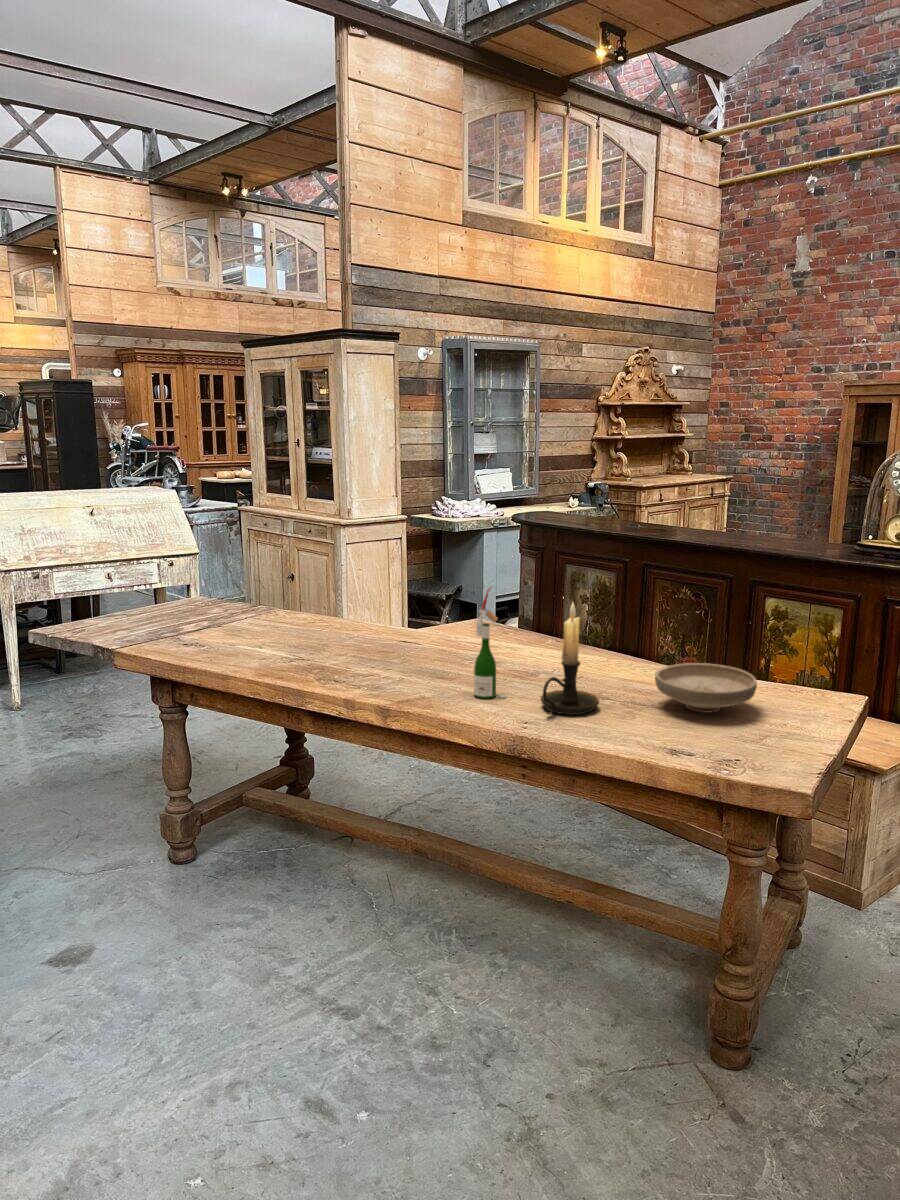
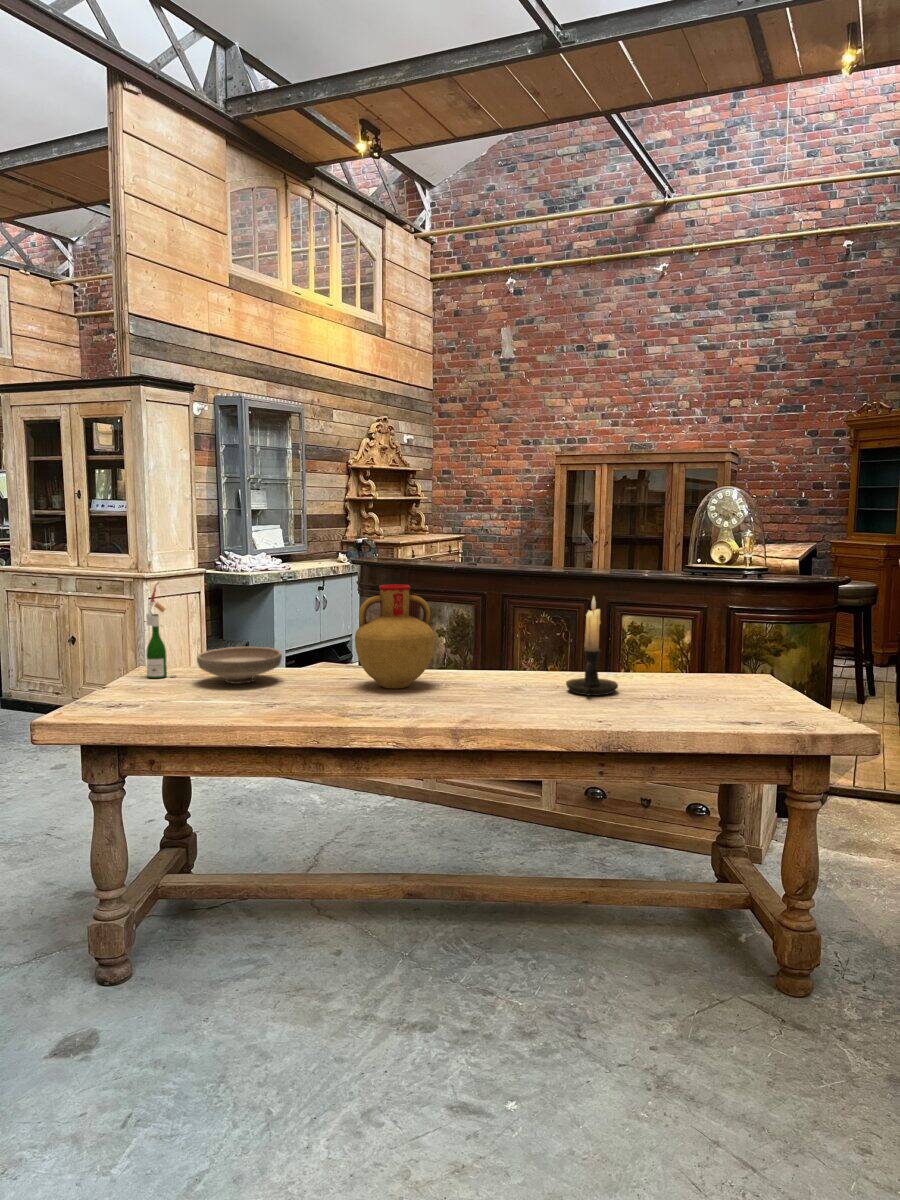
vase: none [343,571,426,679] -> present [355,584,435,688]
wine bottle: present [474,586,507,699] -> present [146,583,176,678]
bowl: present [655,663,757,713] -> present [197,647,282,684]

